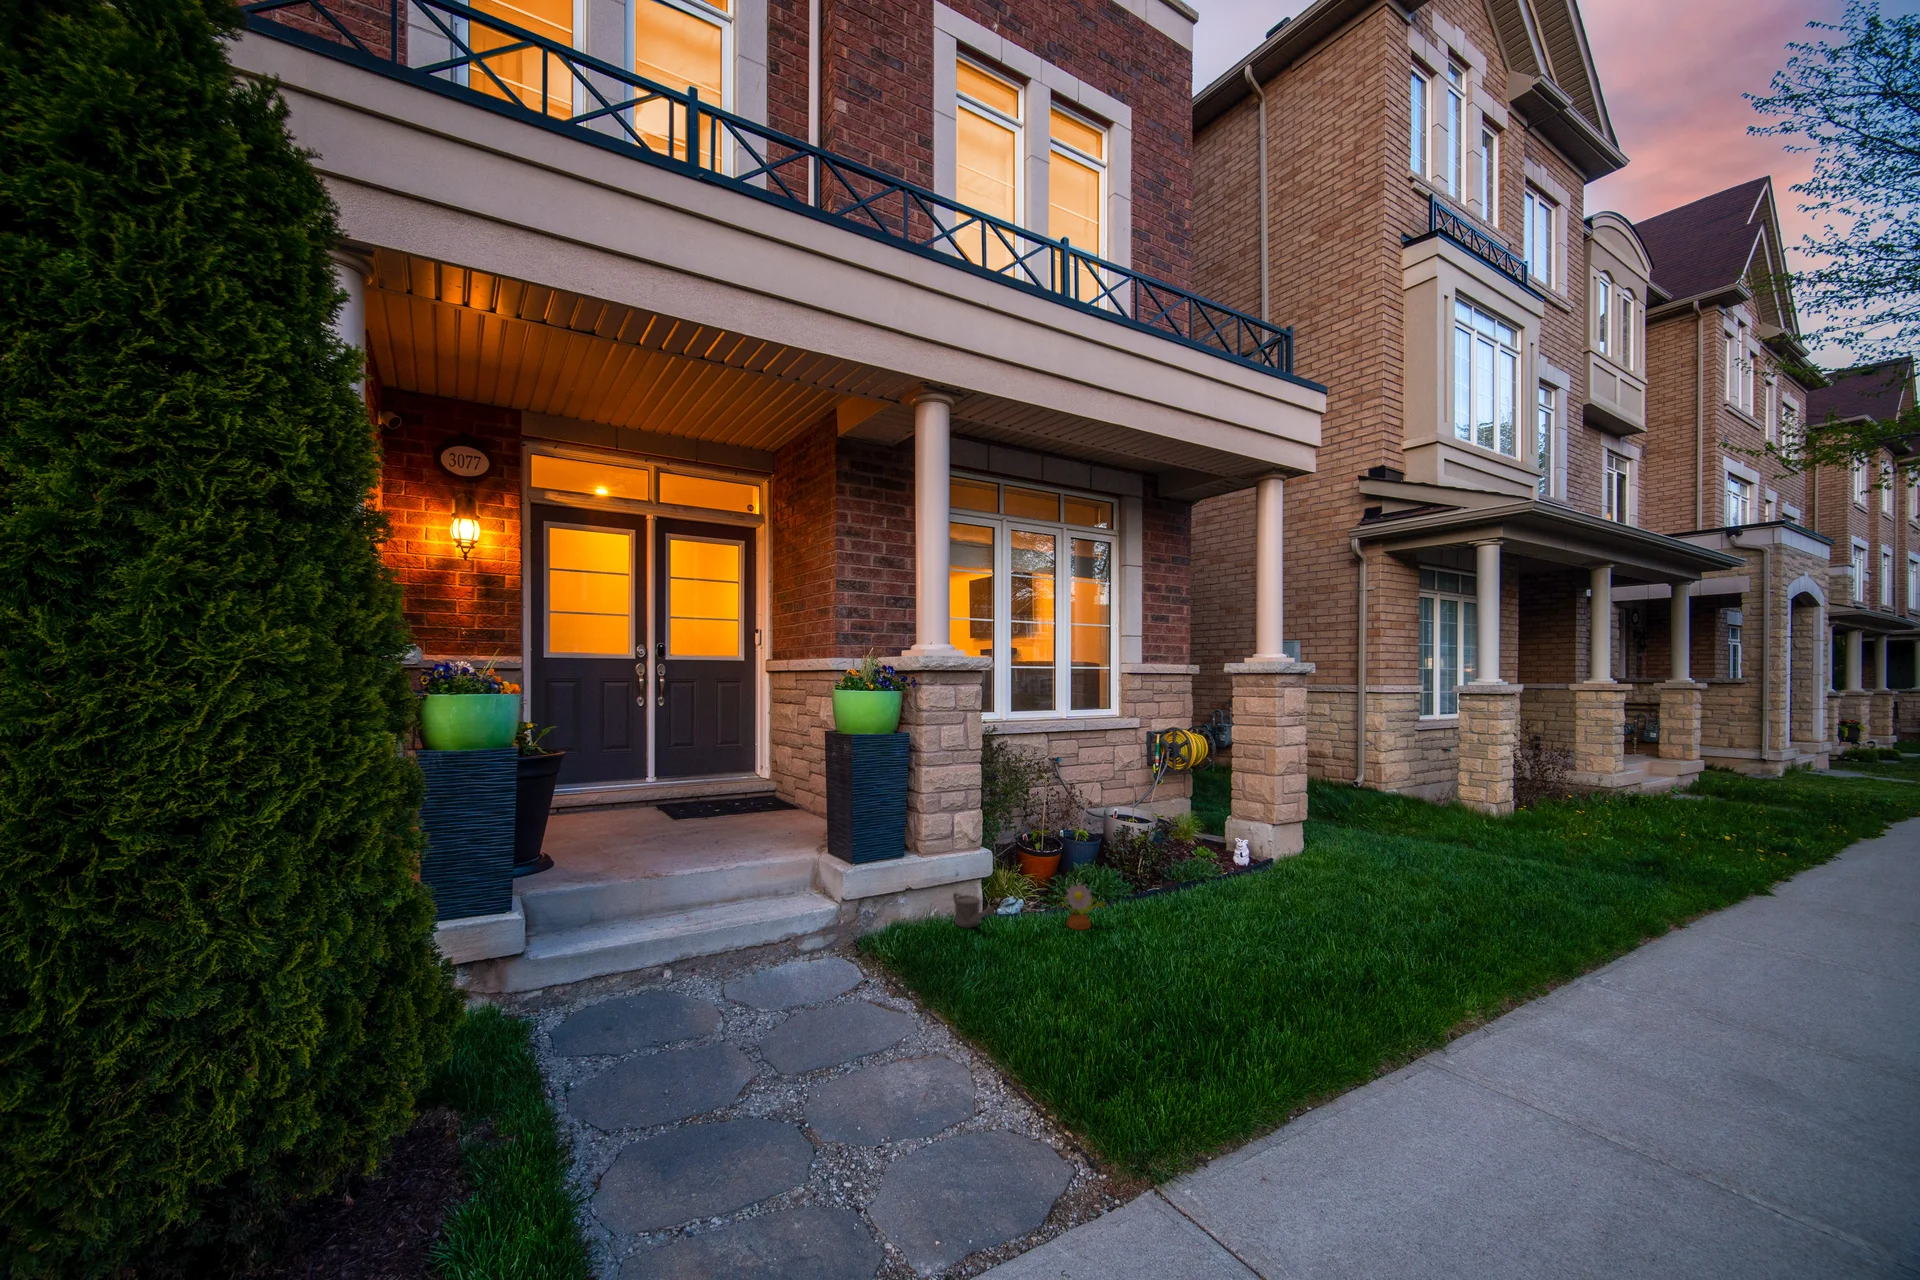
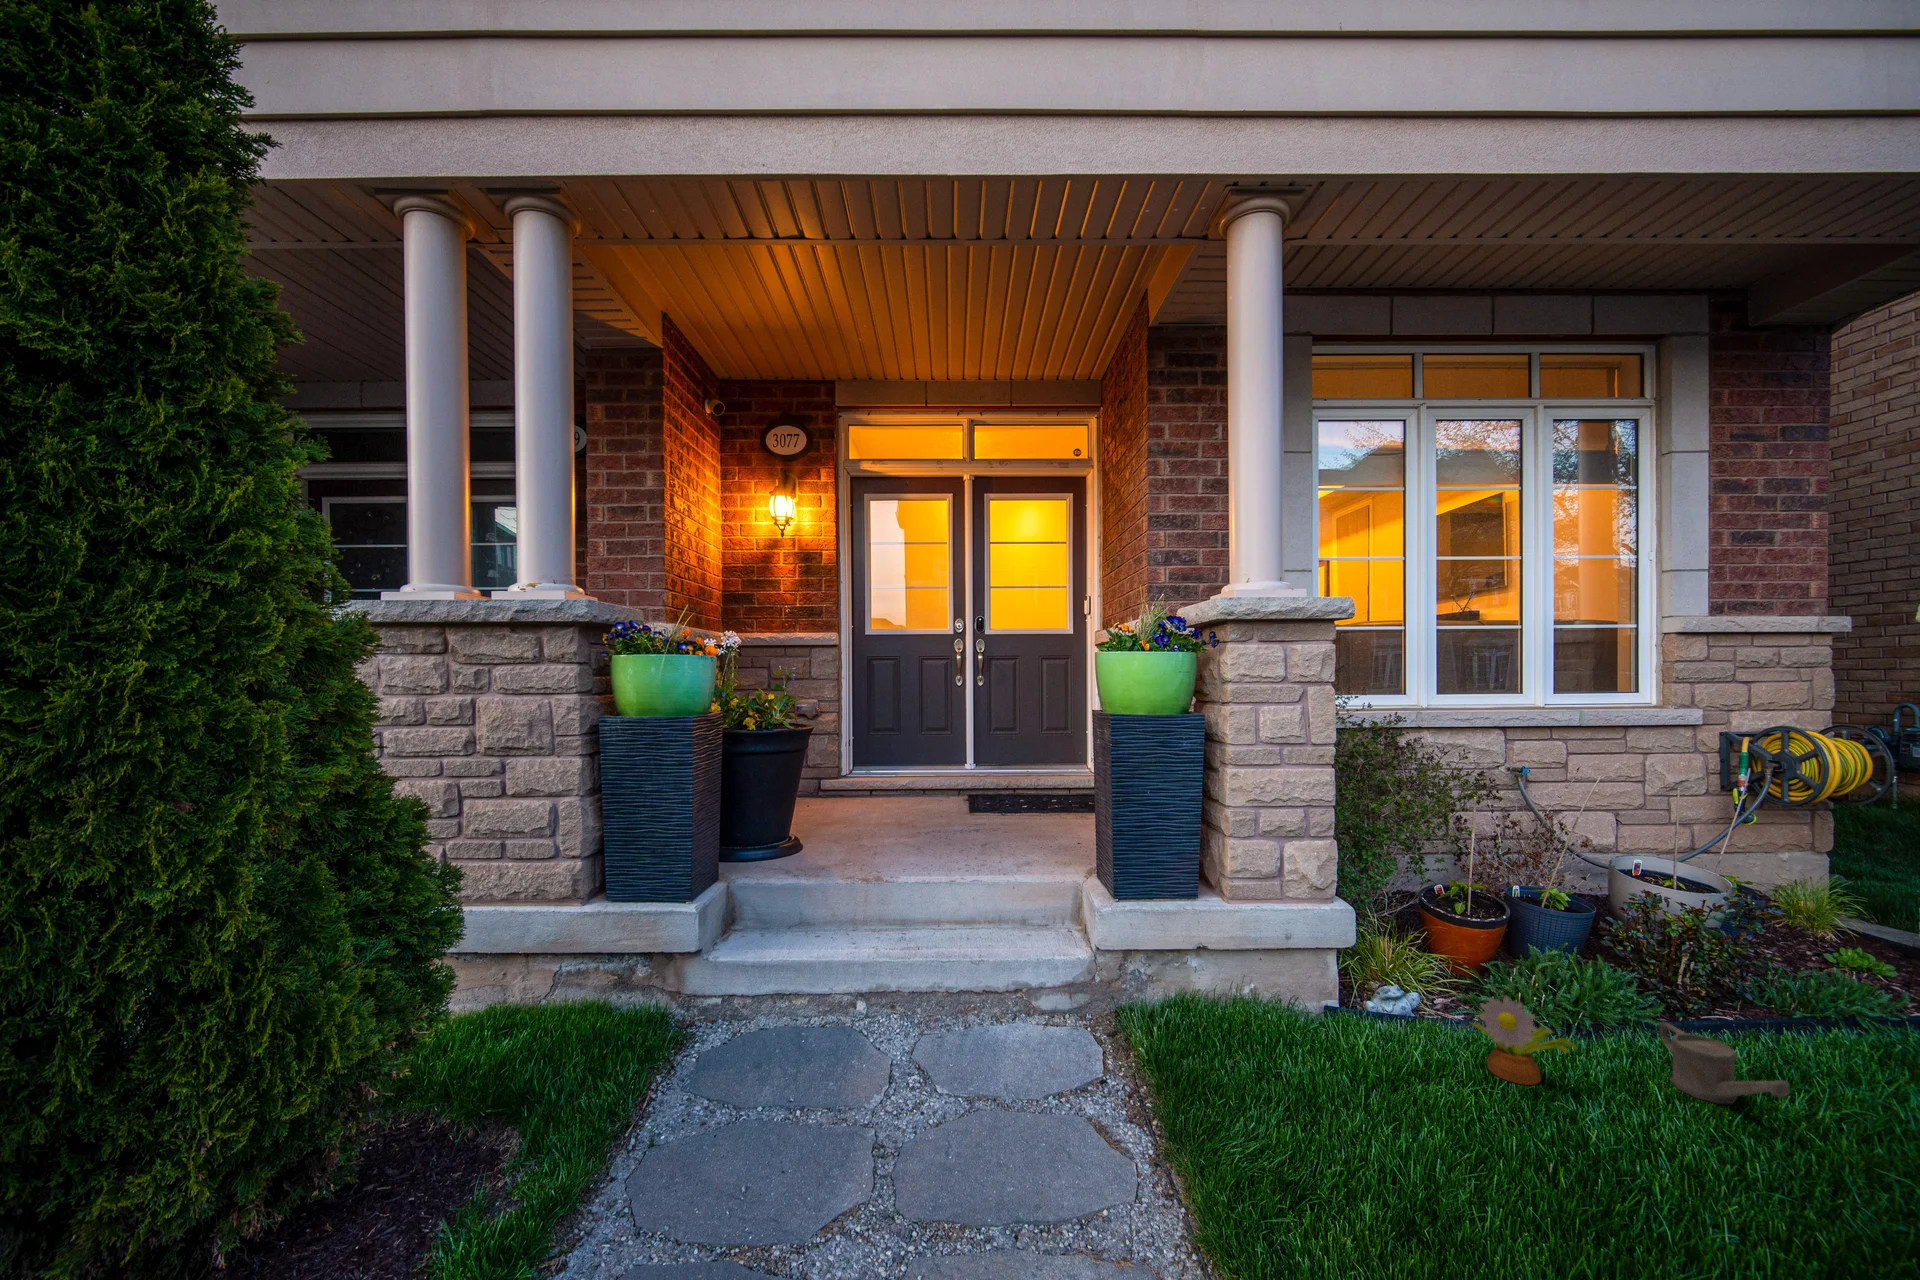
watering can: present [953,893,994,928] -> present [1660,1023,1789,1104]

